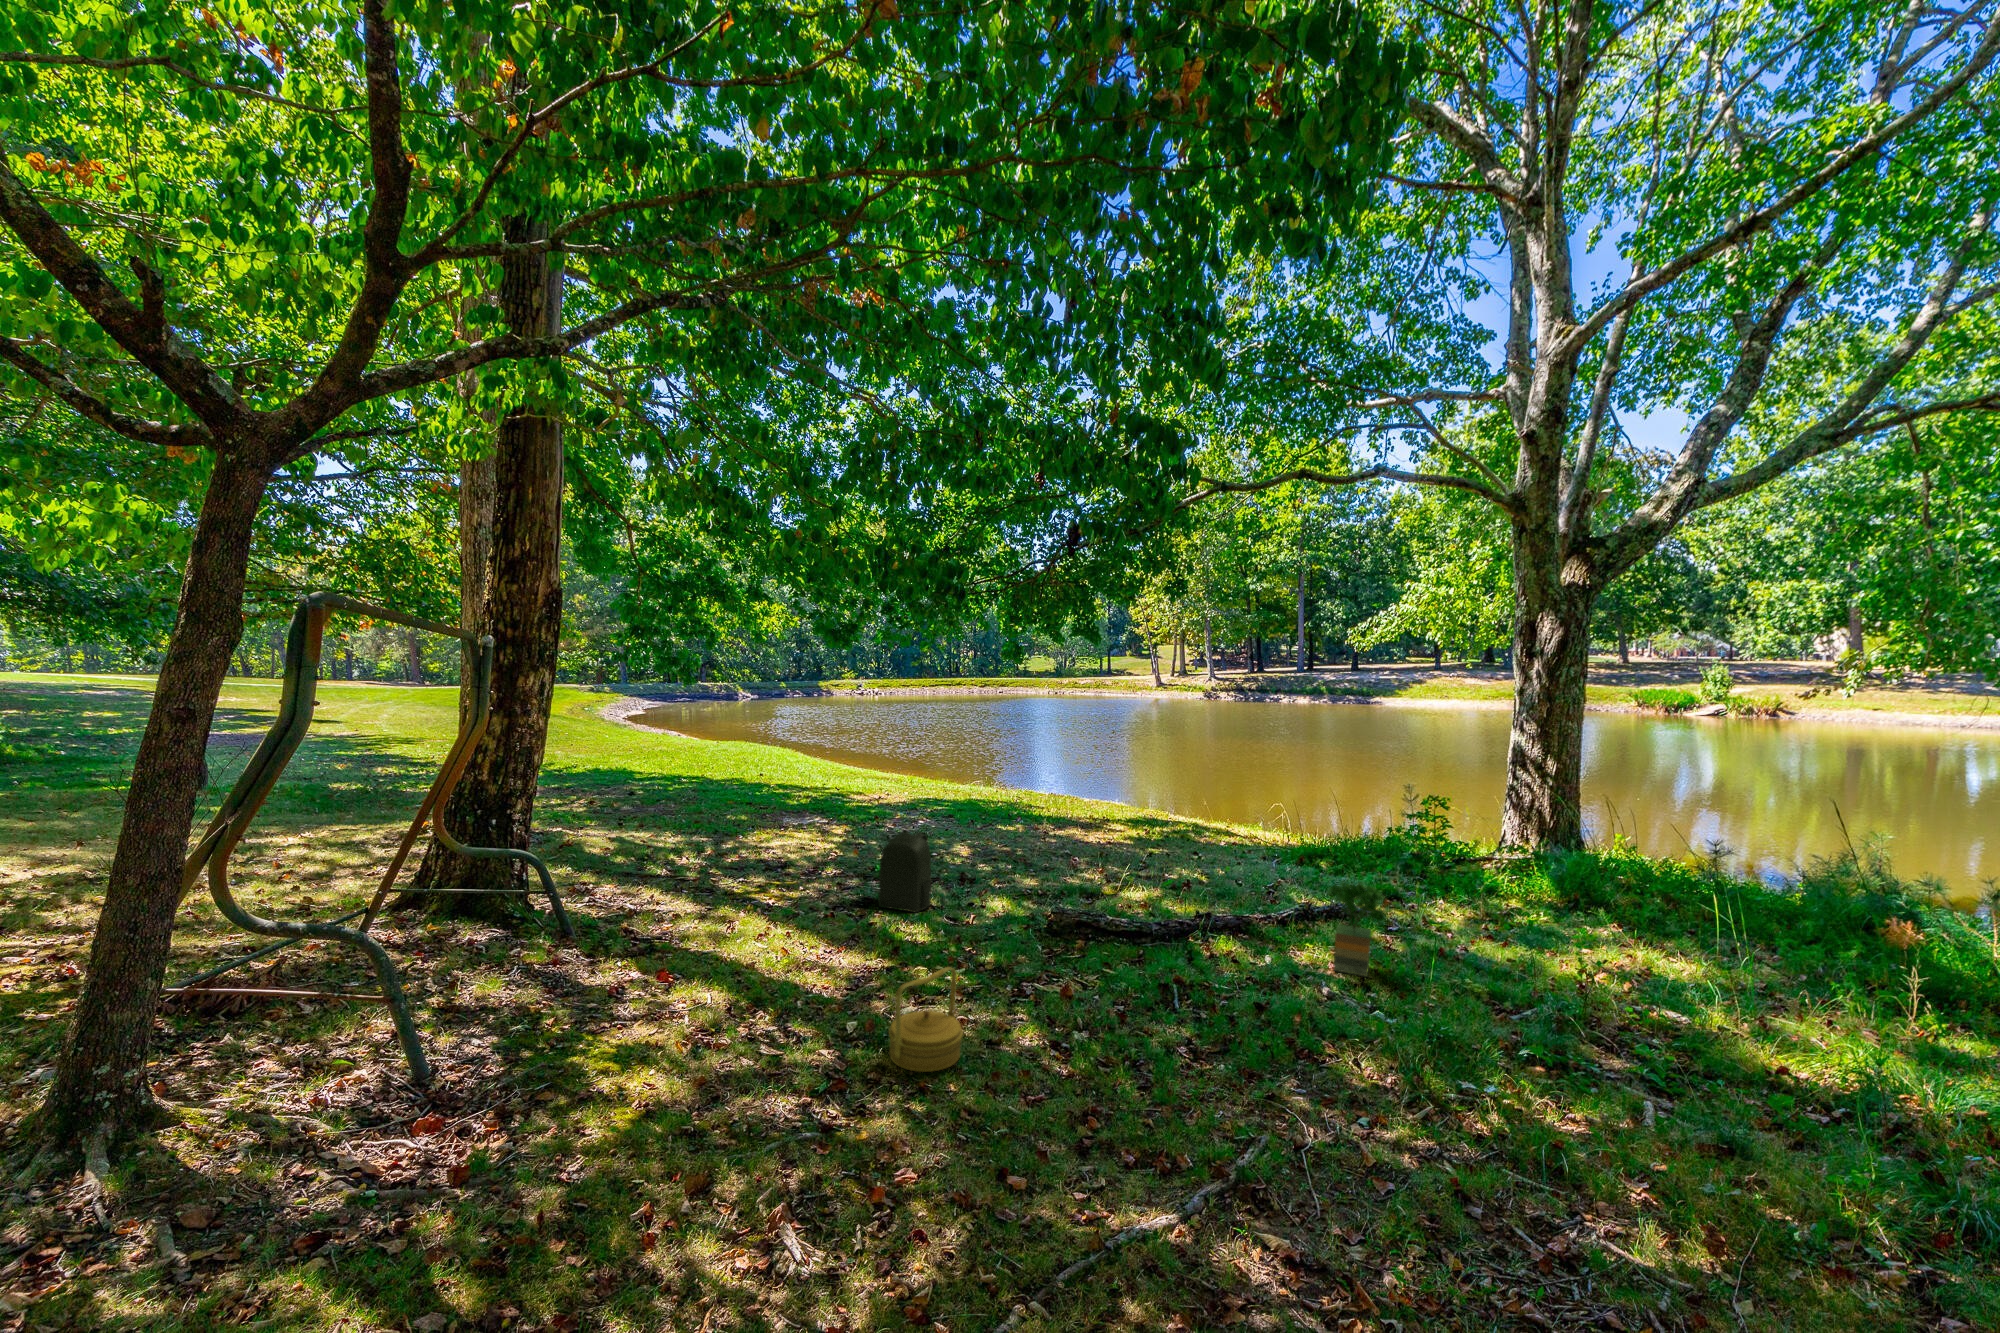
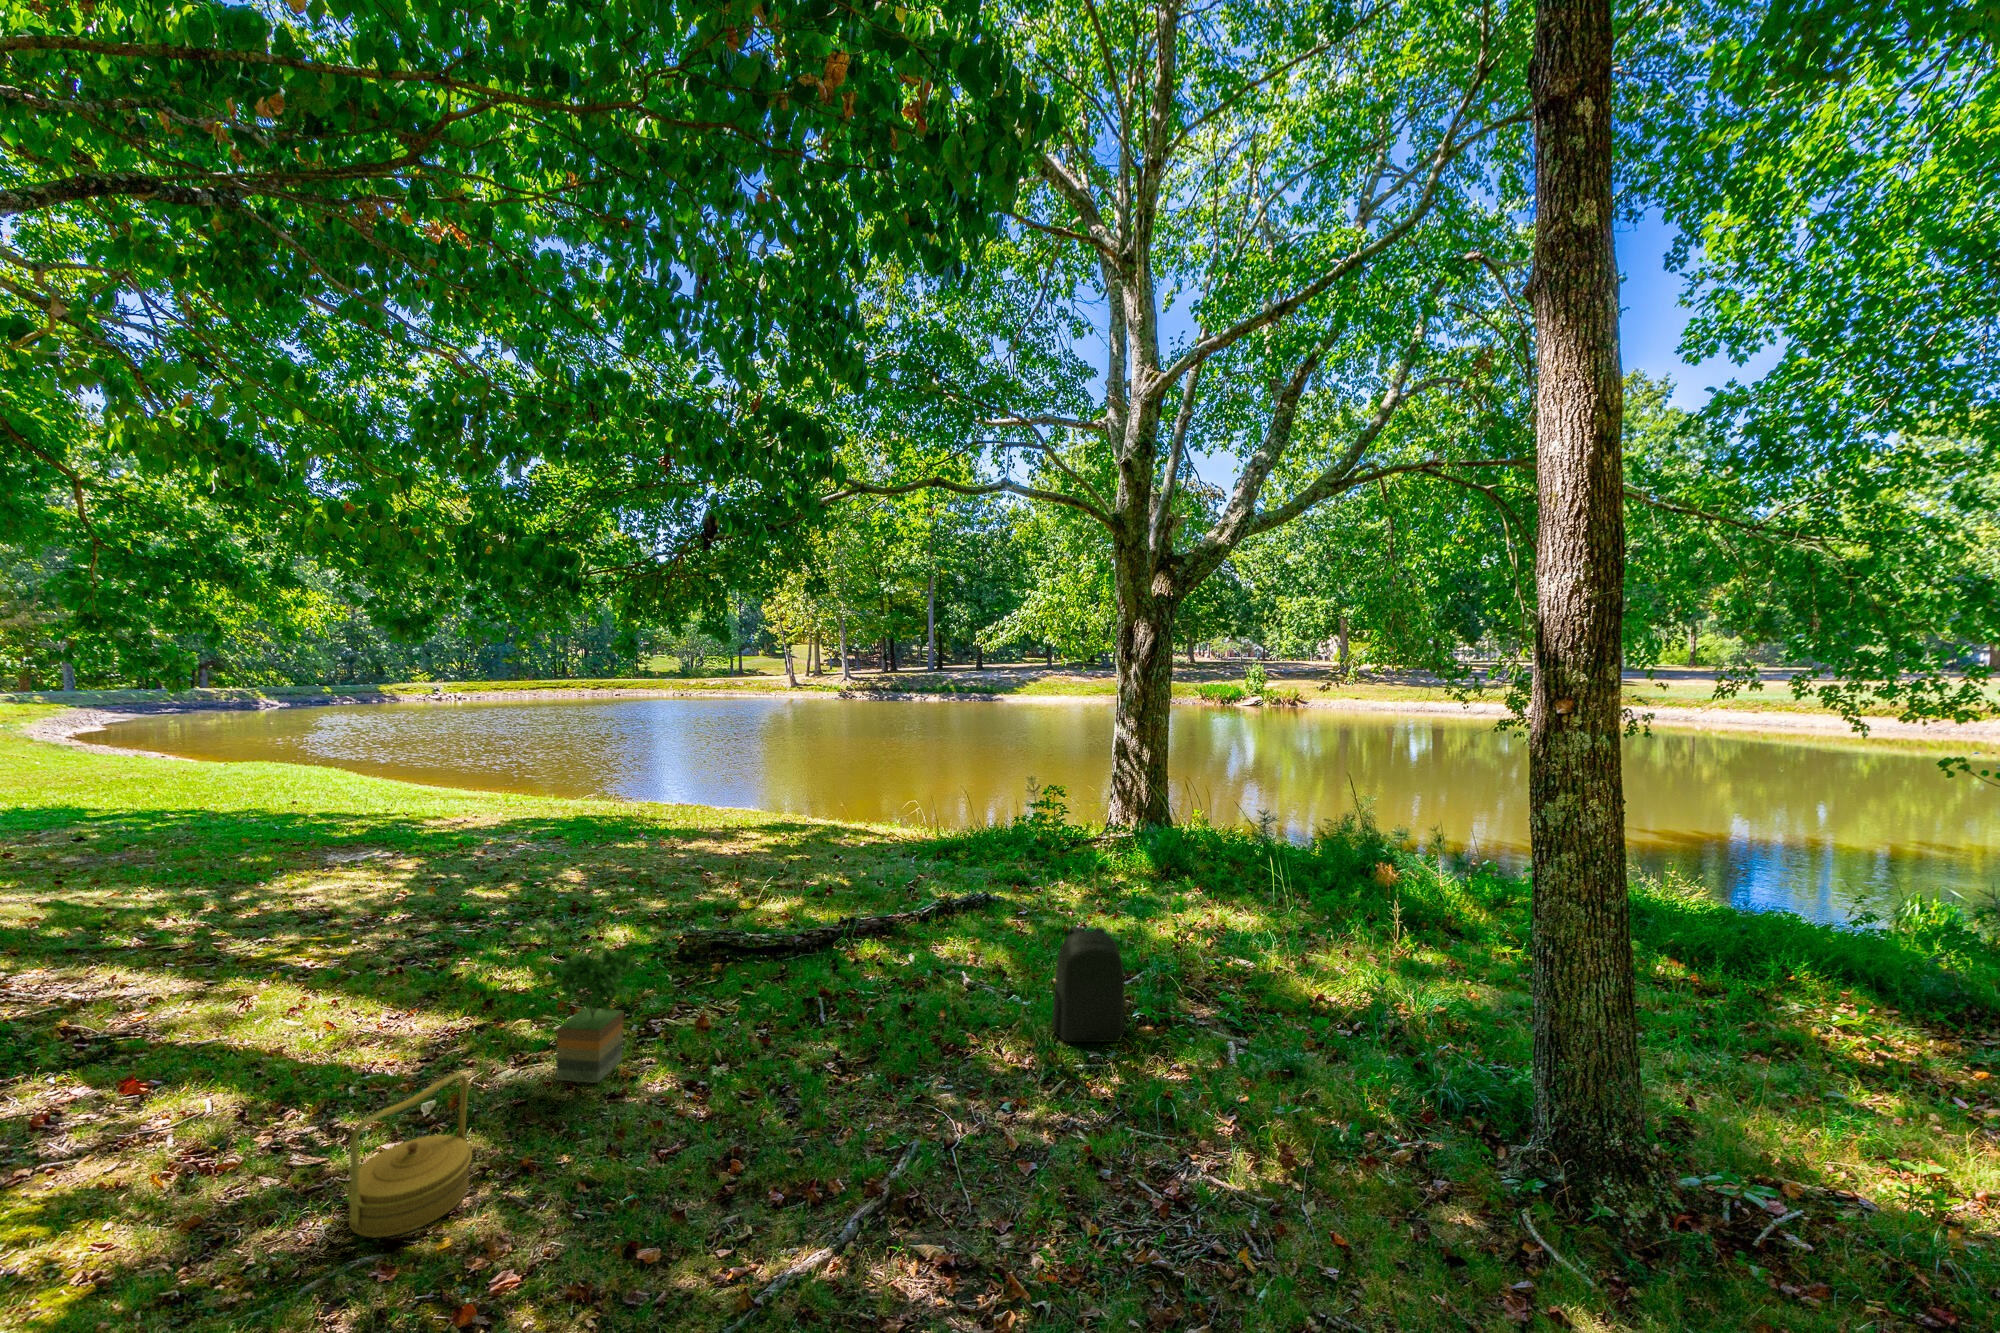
backpack: present [878,831,931,912] -> present [1052,927,1126,1042]
potted tree: present [1328,883,1387,977] -> present [556,950,639,1083]

